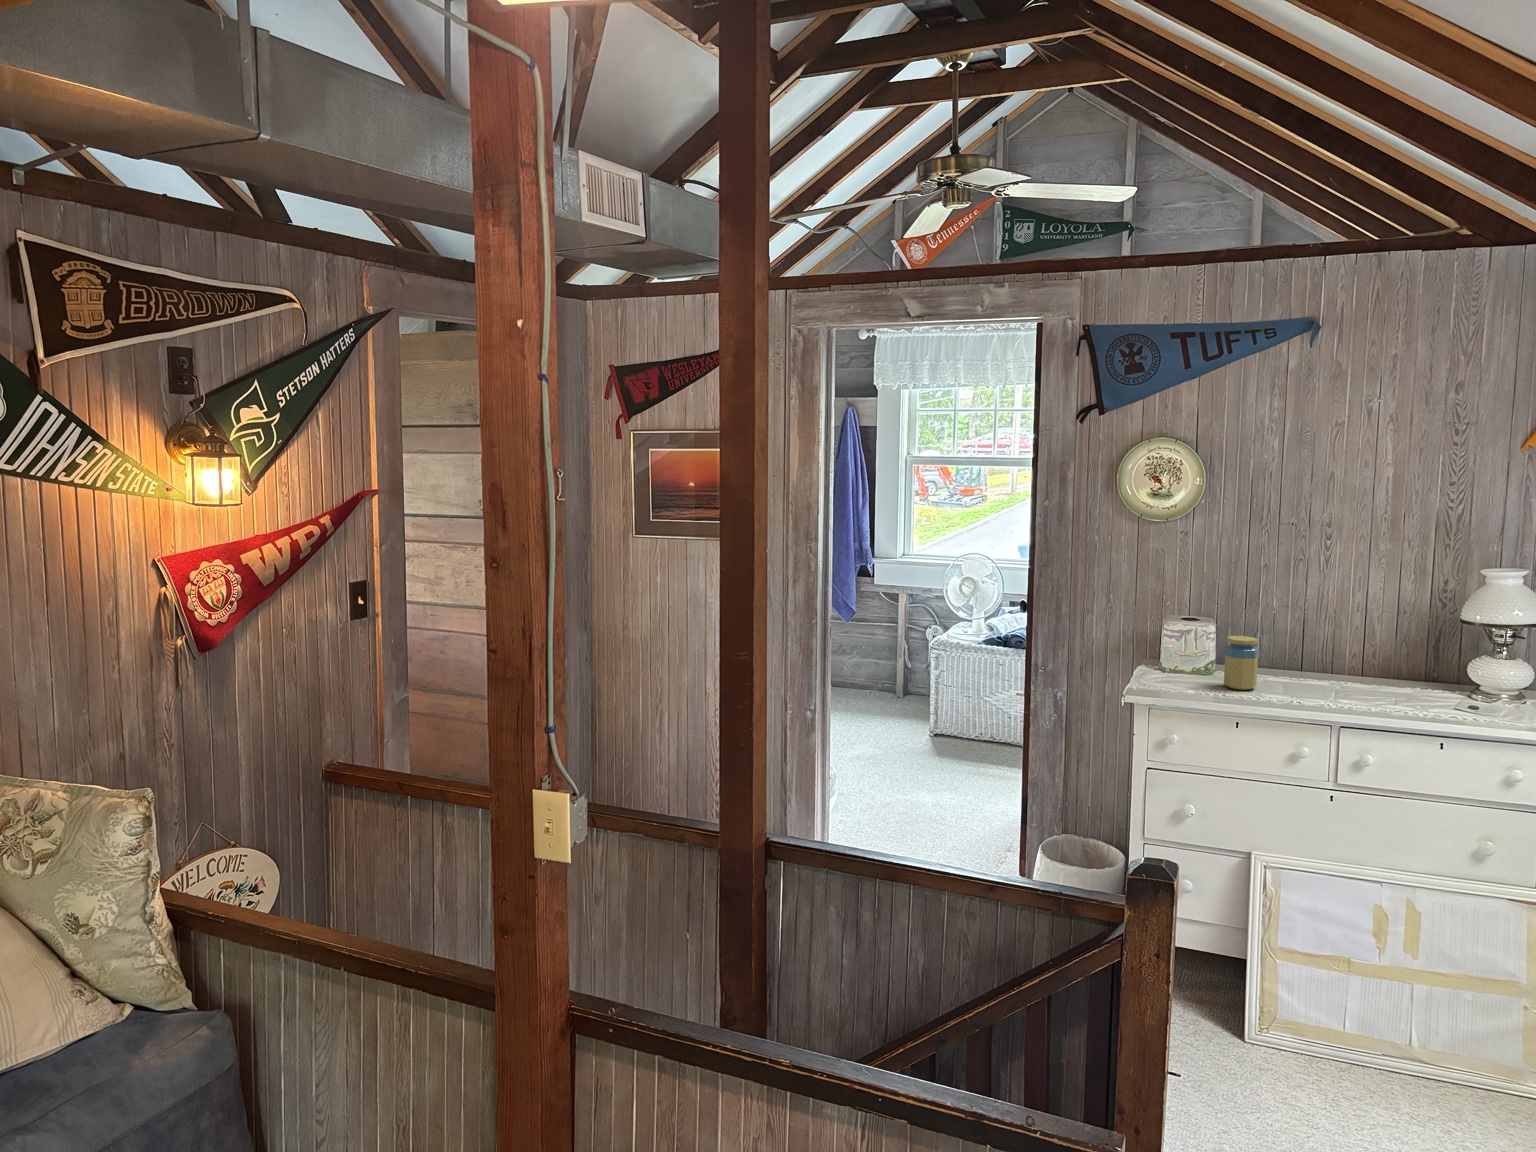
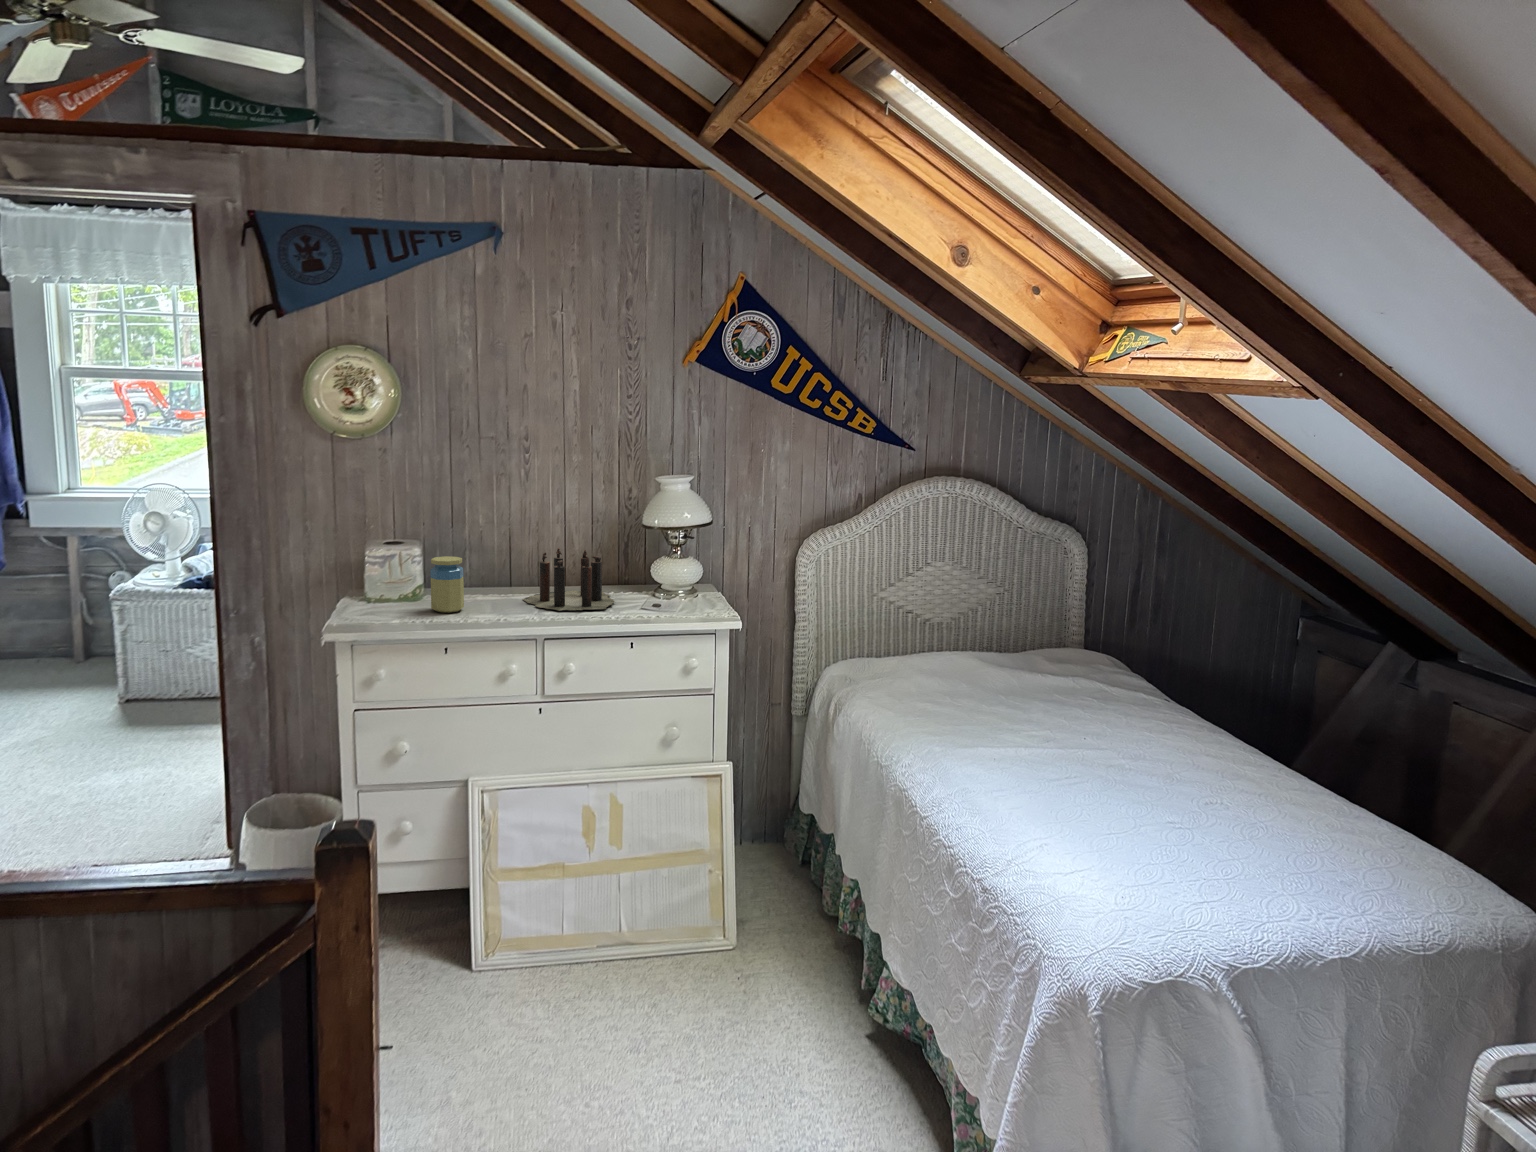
candle: none [1316,636,1453,704] -> present [523,548,615,611]

